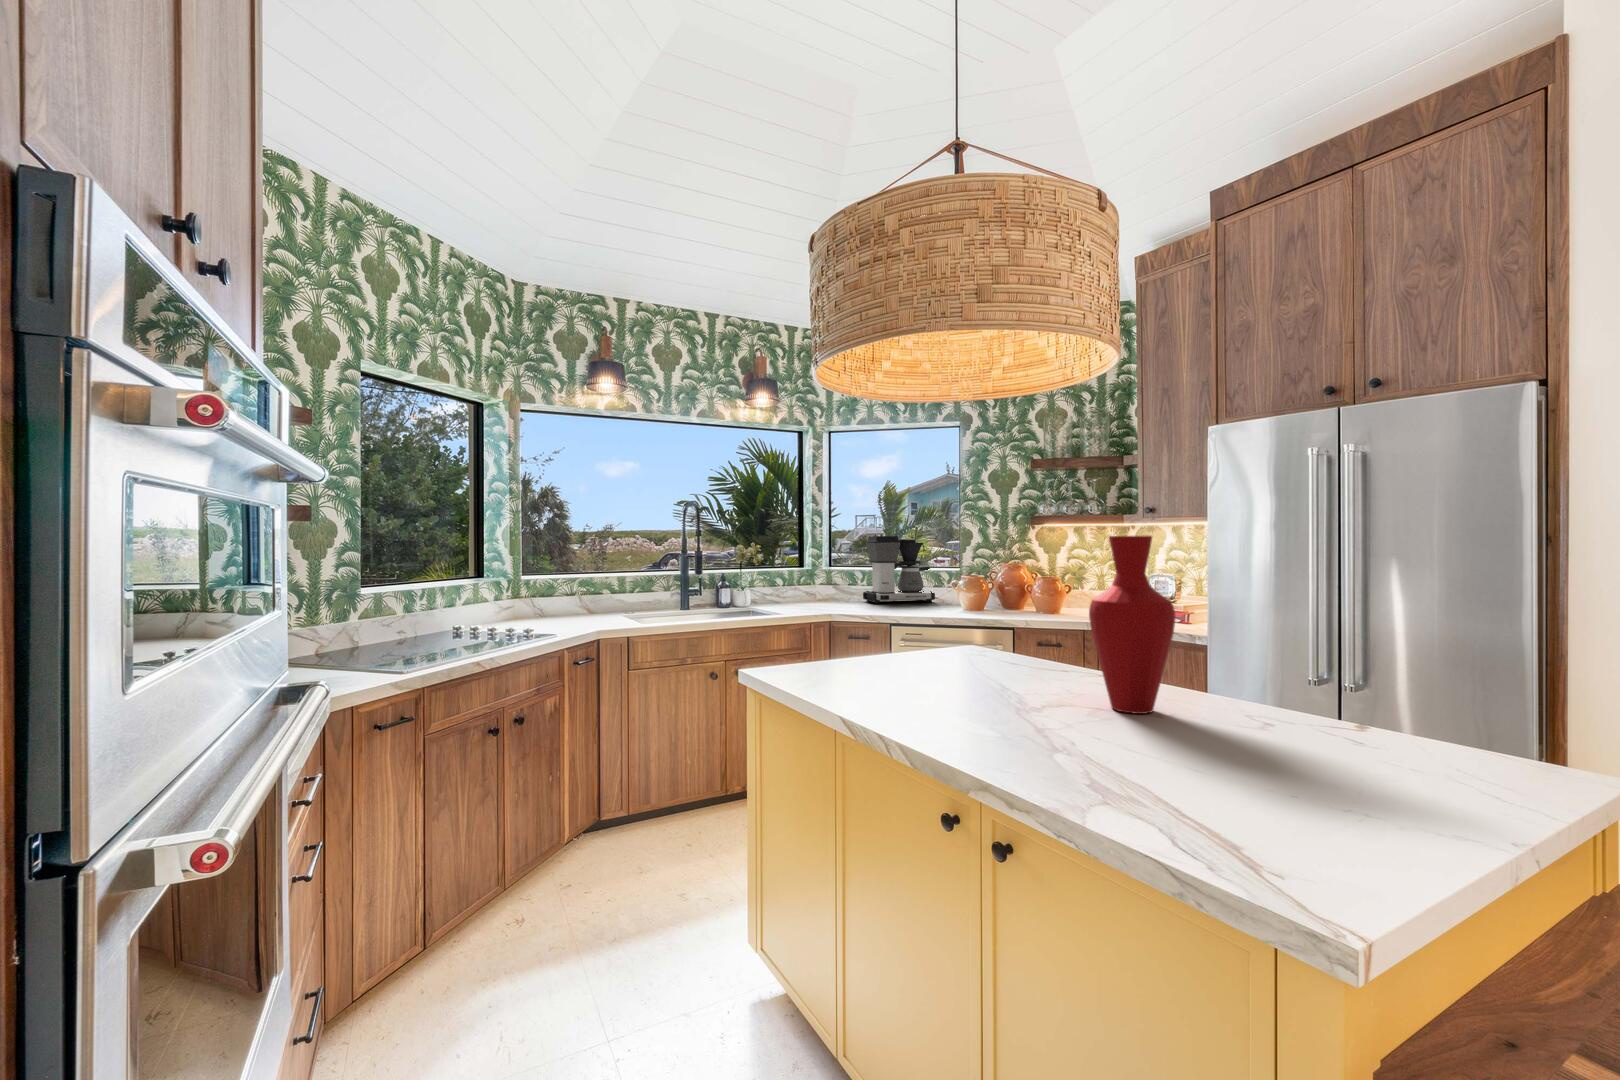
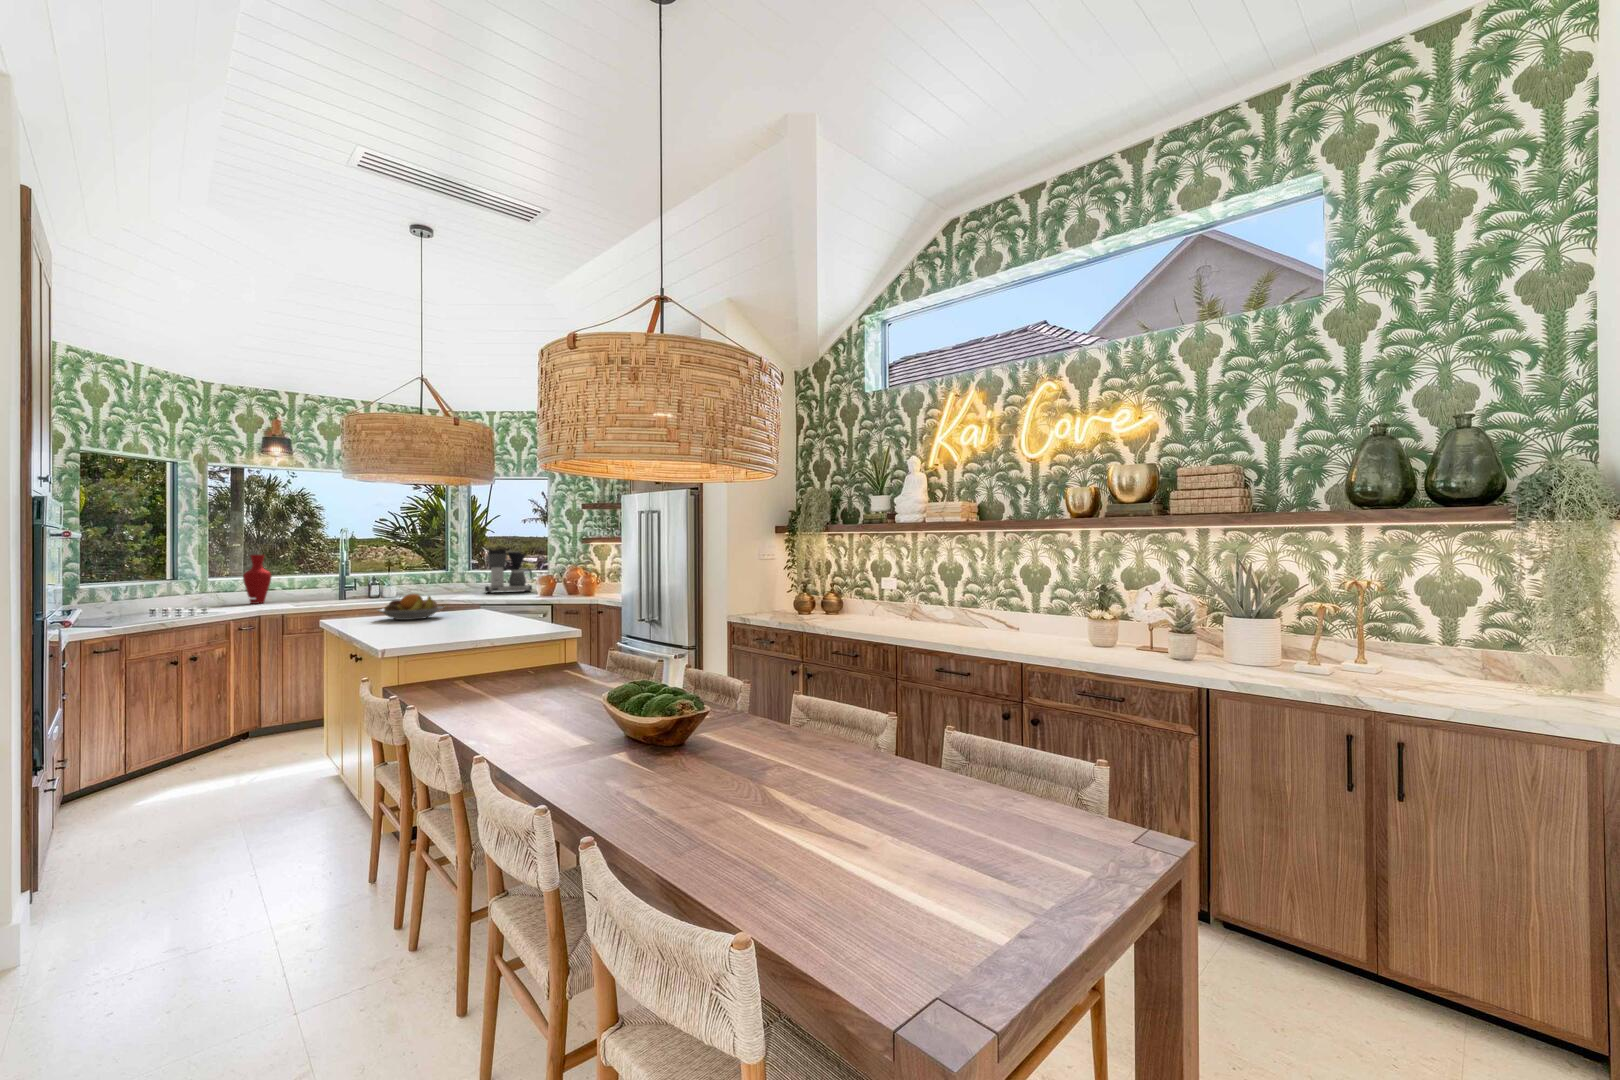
vase: present [1089,536,1176,714] -> present [243,555,272,604]
fruit bowl: none [875,627,1011,688] -> present [377,594,444,620]

